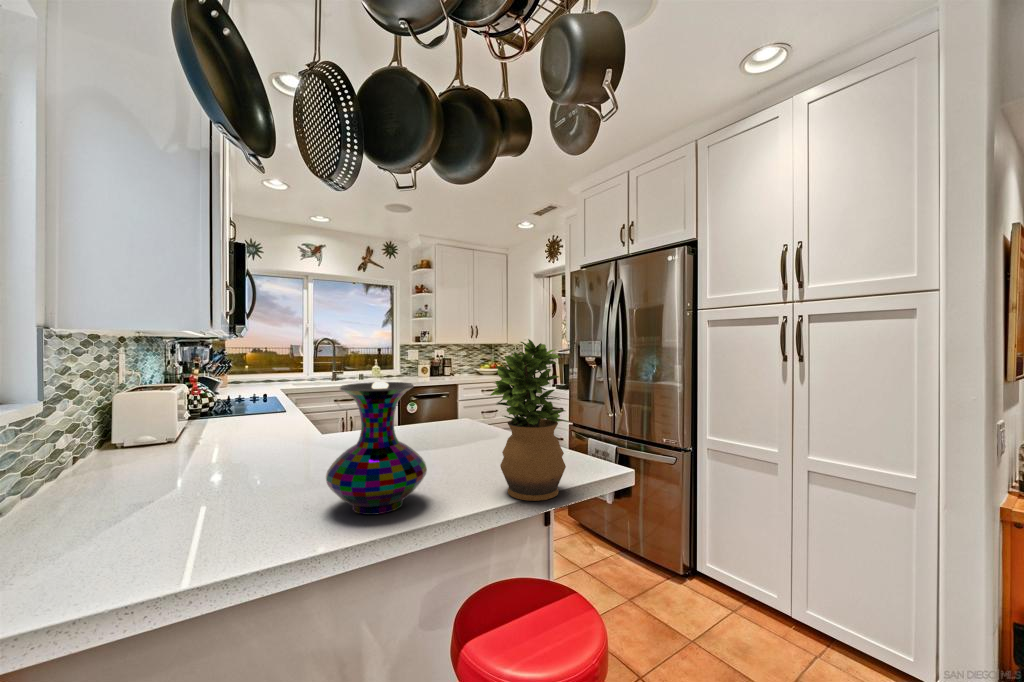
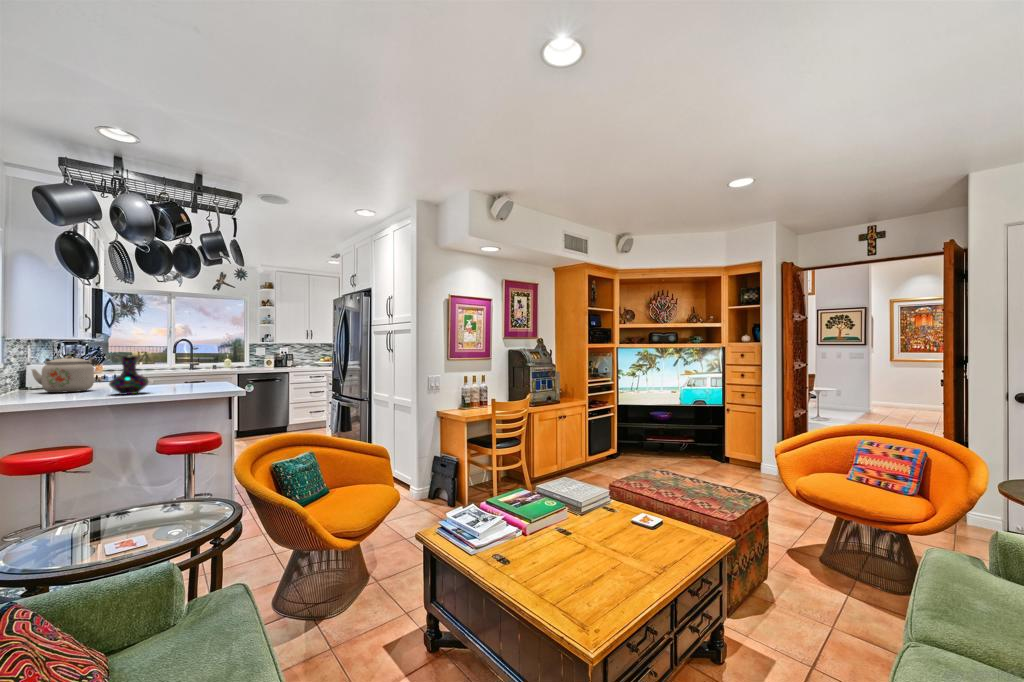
potted plant: present [491,339,566,501] -> none [174,341,206,393]
kettle: none [110,378,264,485] -> present [32,356,99,393]

